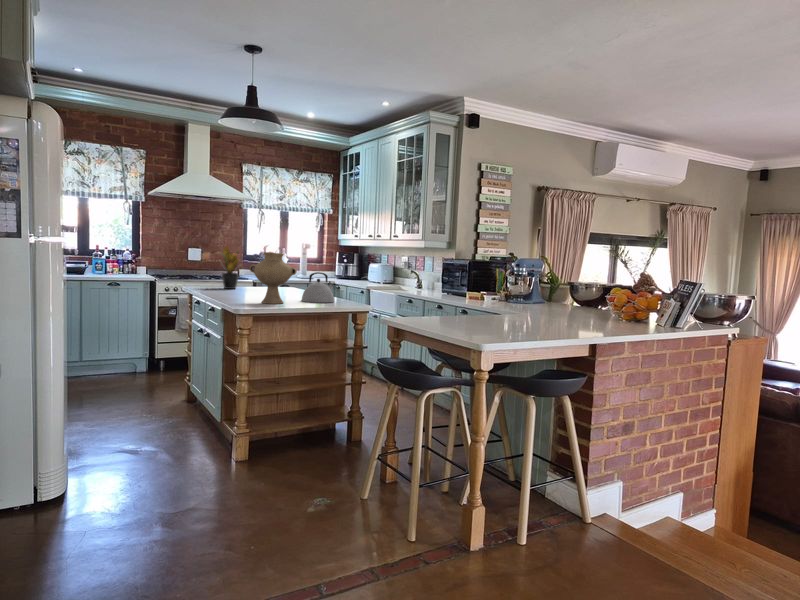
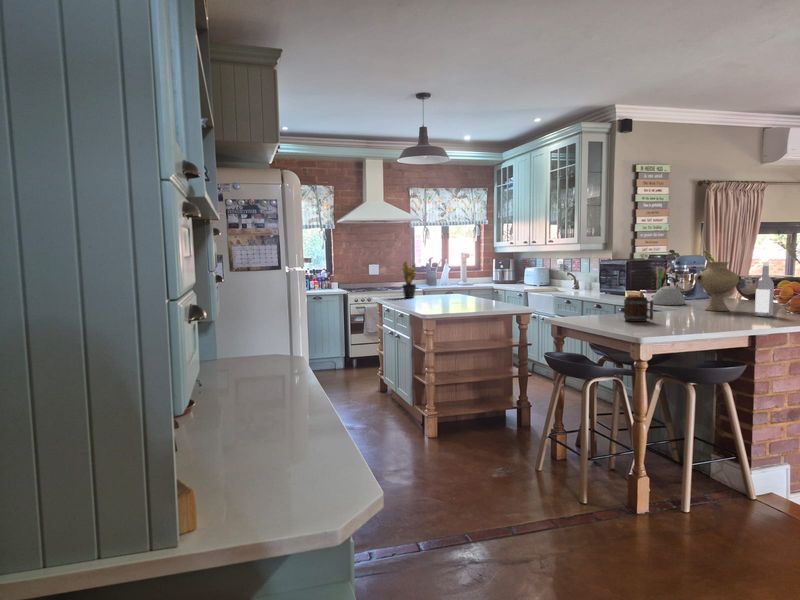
vase: present [250,252,297,304] -> present [694,262,742,311]
wine bottle: none [593,267,612,324] -> present [755,262,774,317]
kettle: present [302,272,334,303] -> present [652,277,685,305]
mug: none [464,297,496,326] -> present [624,297,653,322]

